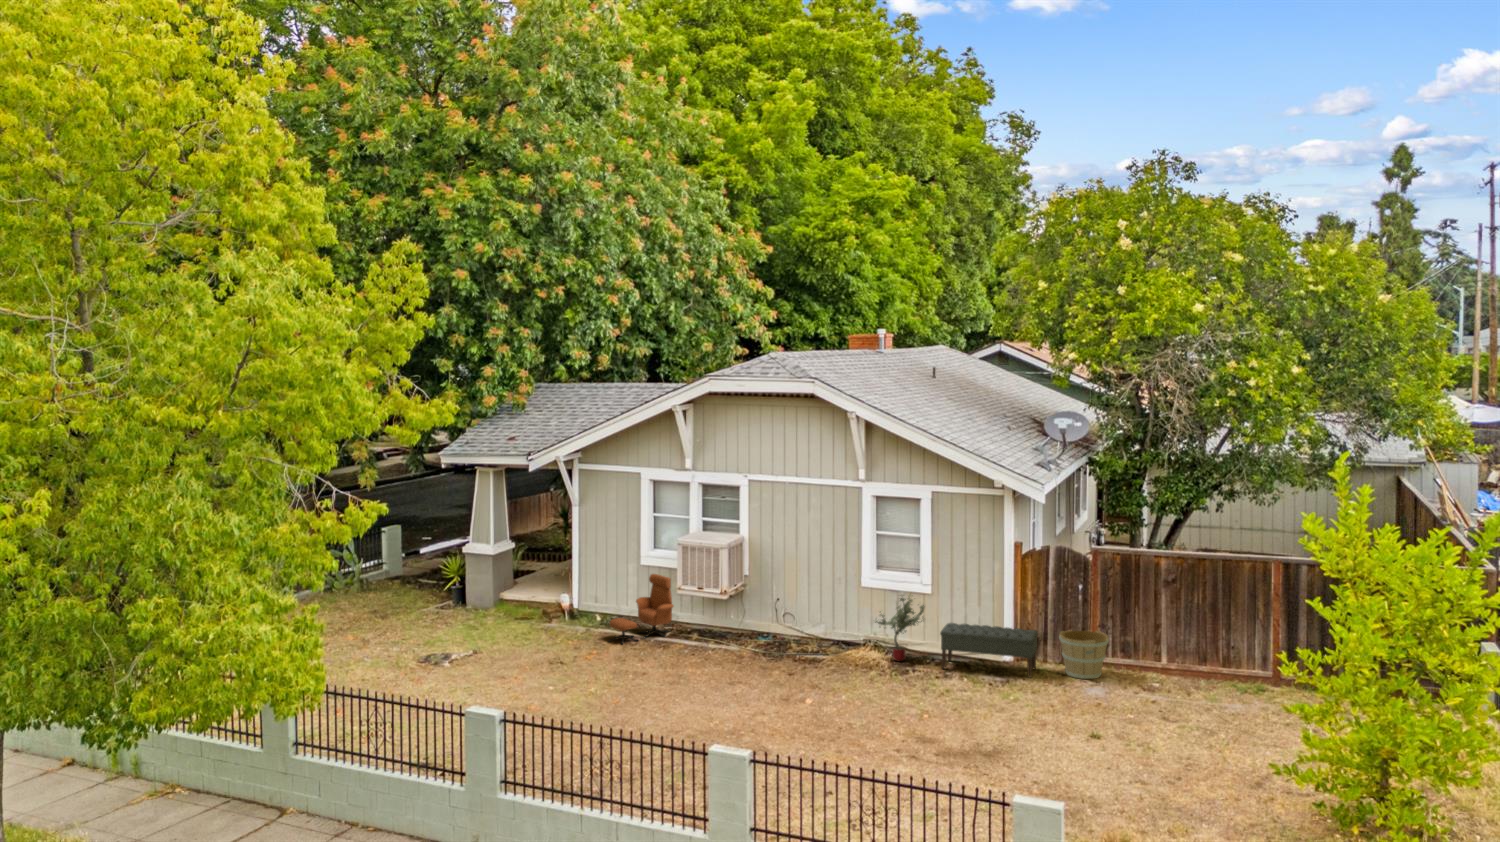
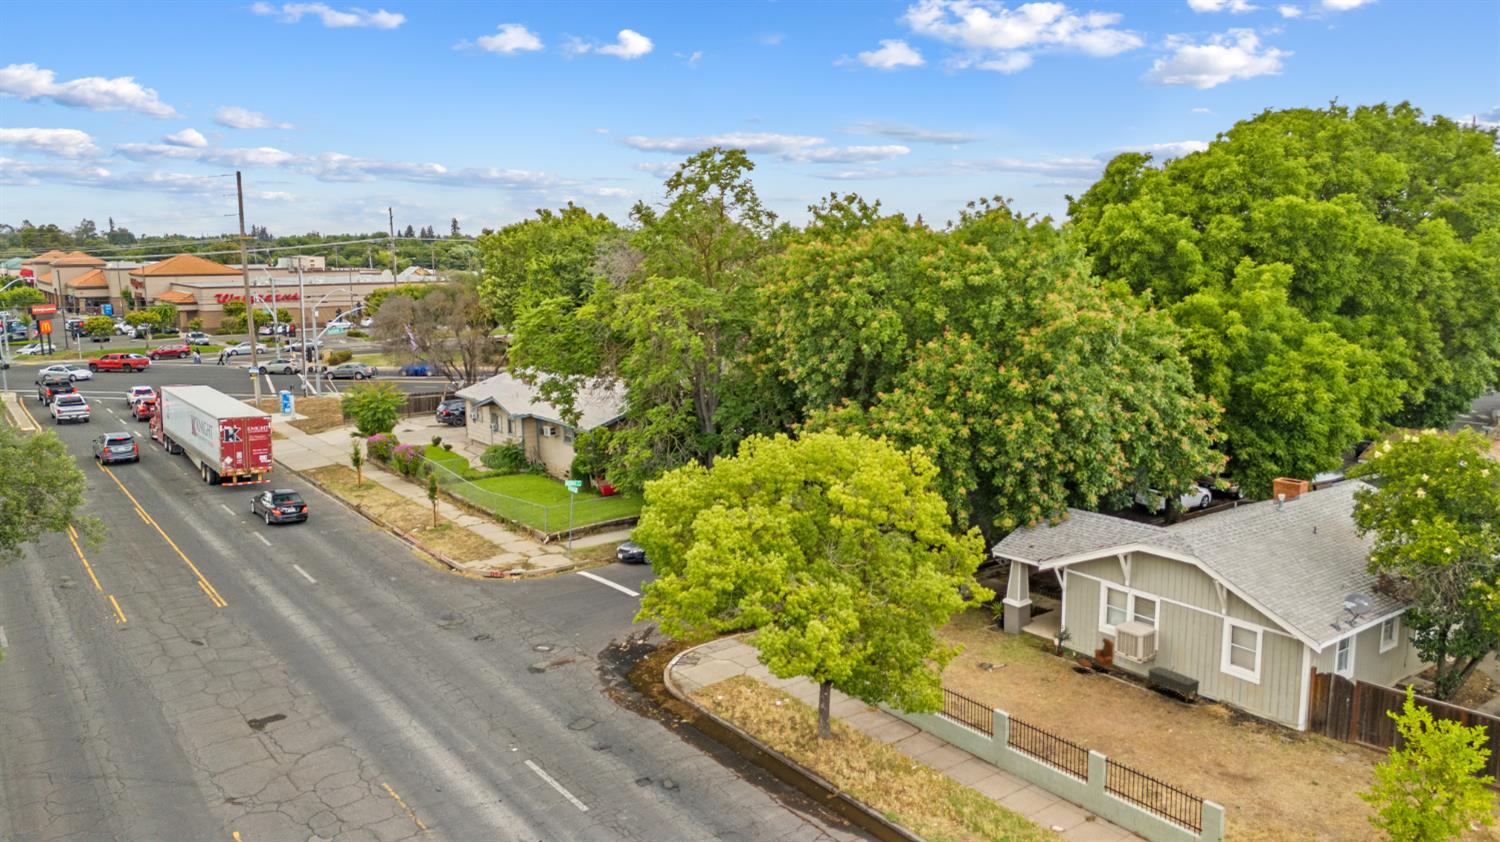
potted tree: present [875,595,925,661] -> present [1054,627,1071,656]
bench: present [940,623,1038,678] -> present [1148,667,1199,703]
wooden bucket: present [1059,630,1109,679] -> none [1329,722,1360,753]

